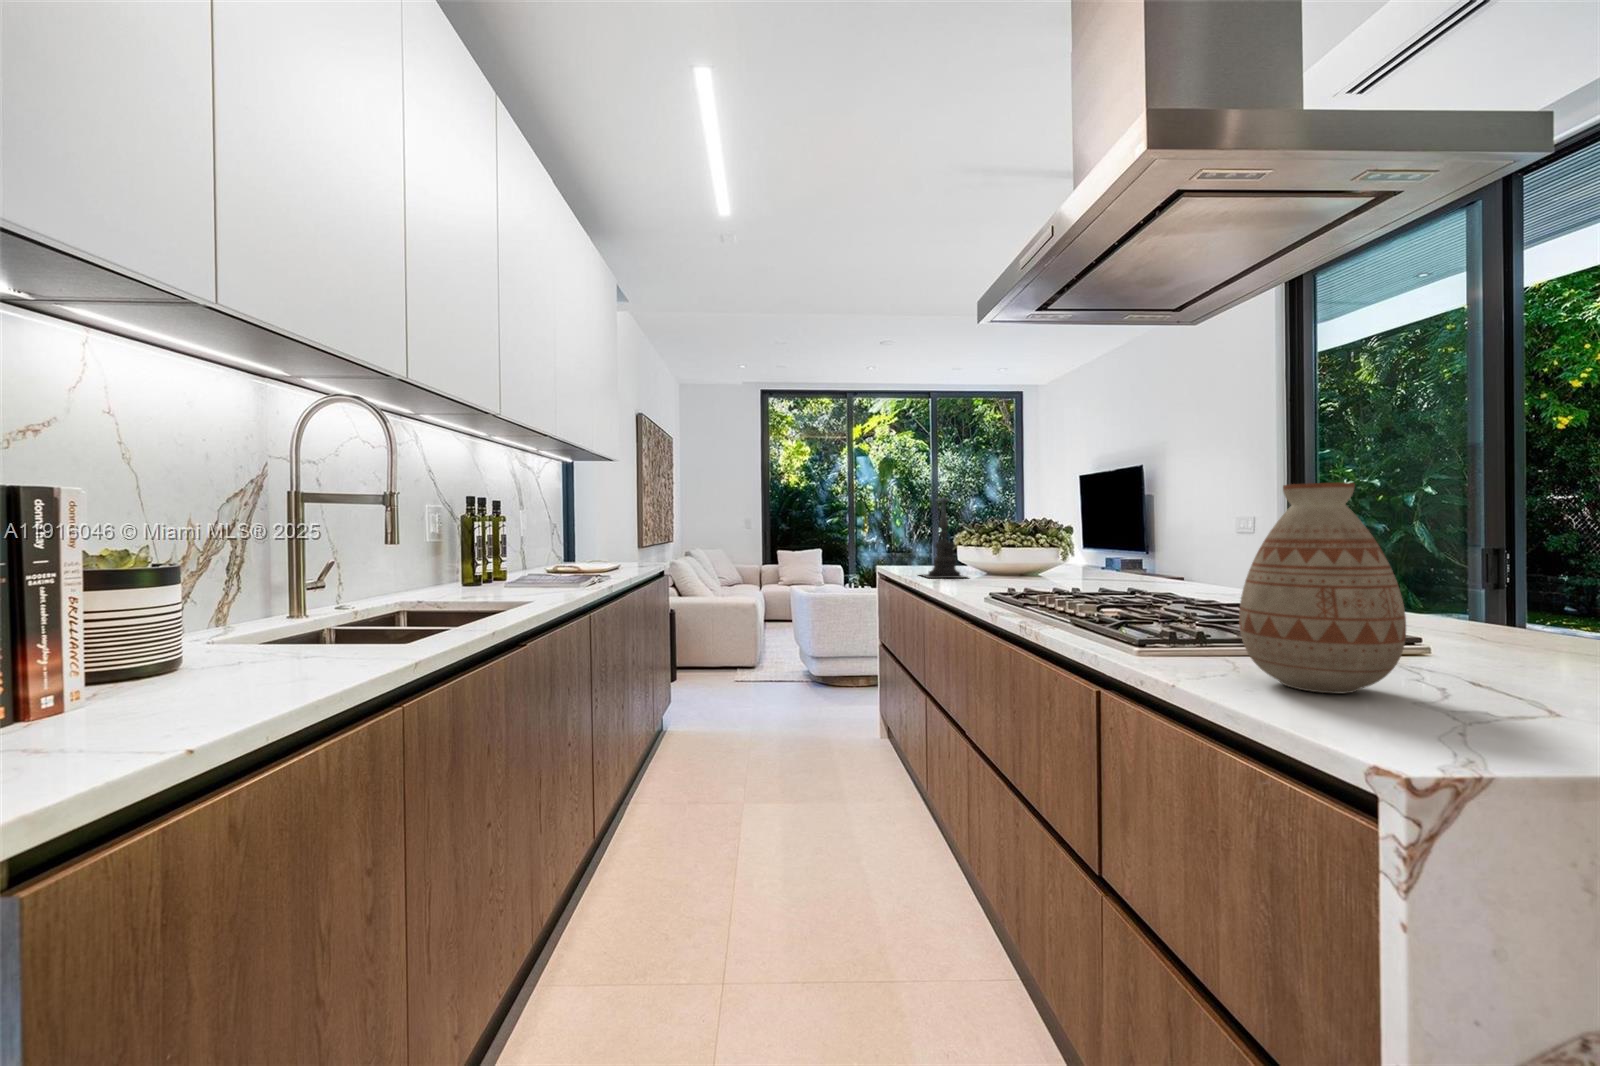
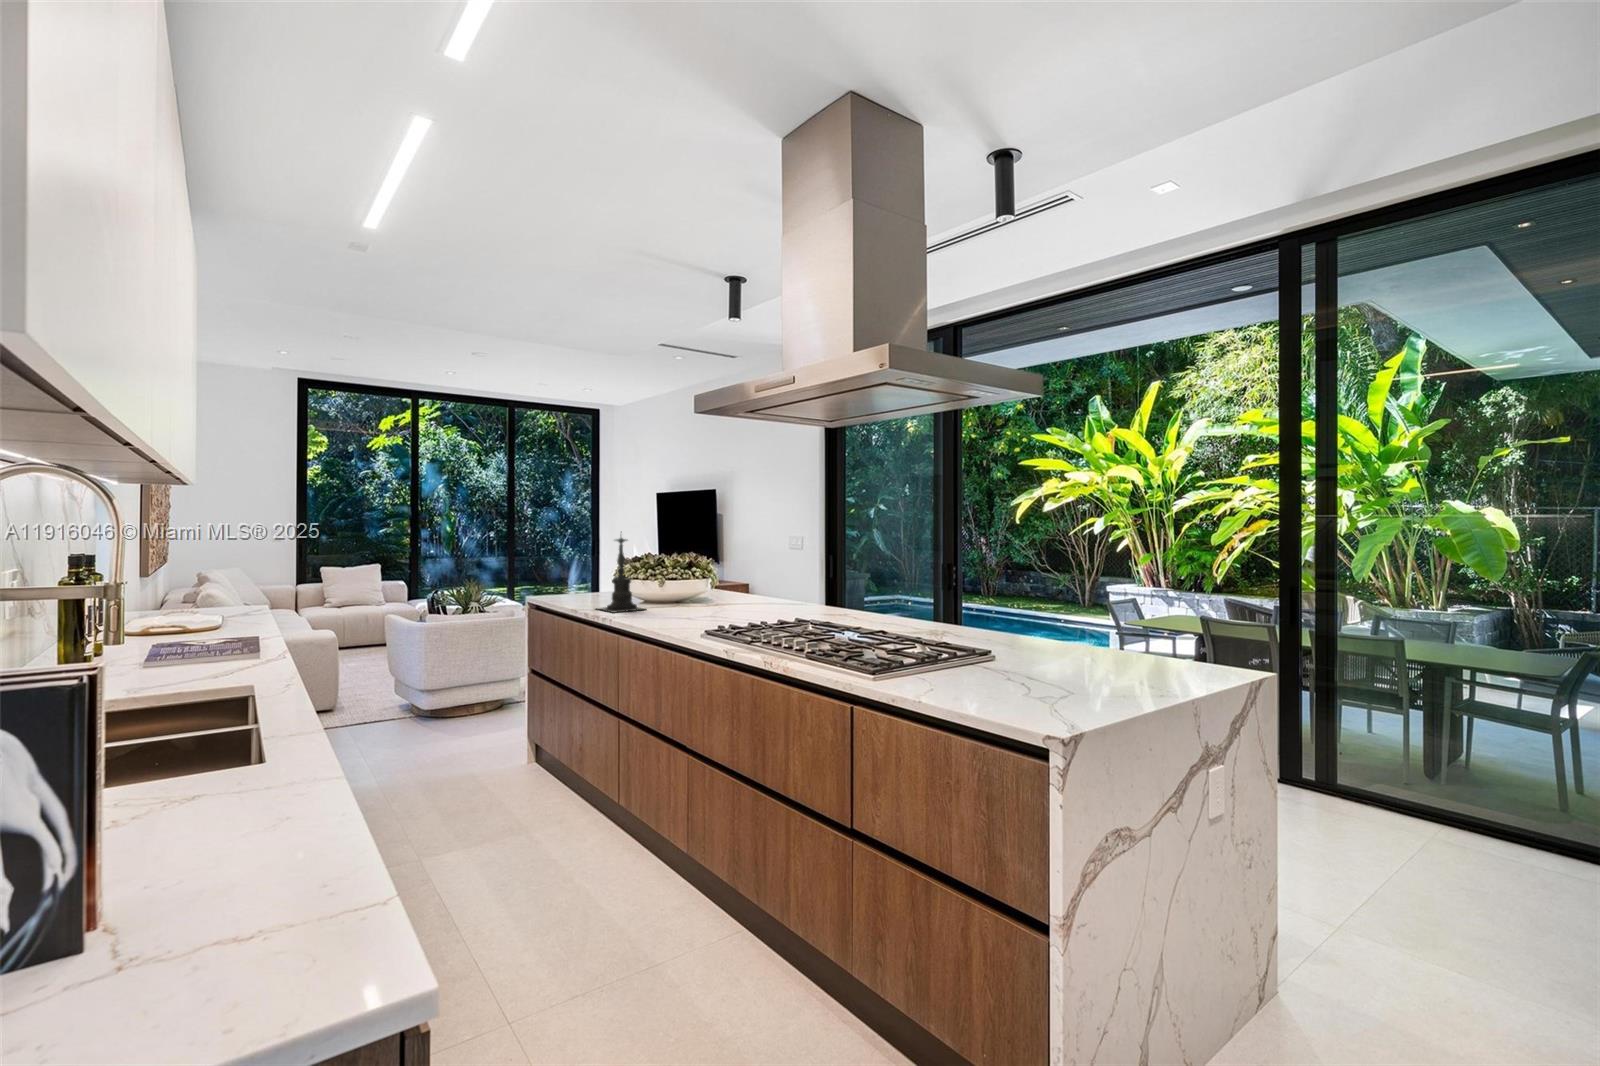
vase: present [1239,483,1406,694] -> none [946,580,1021,695]

